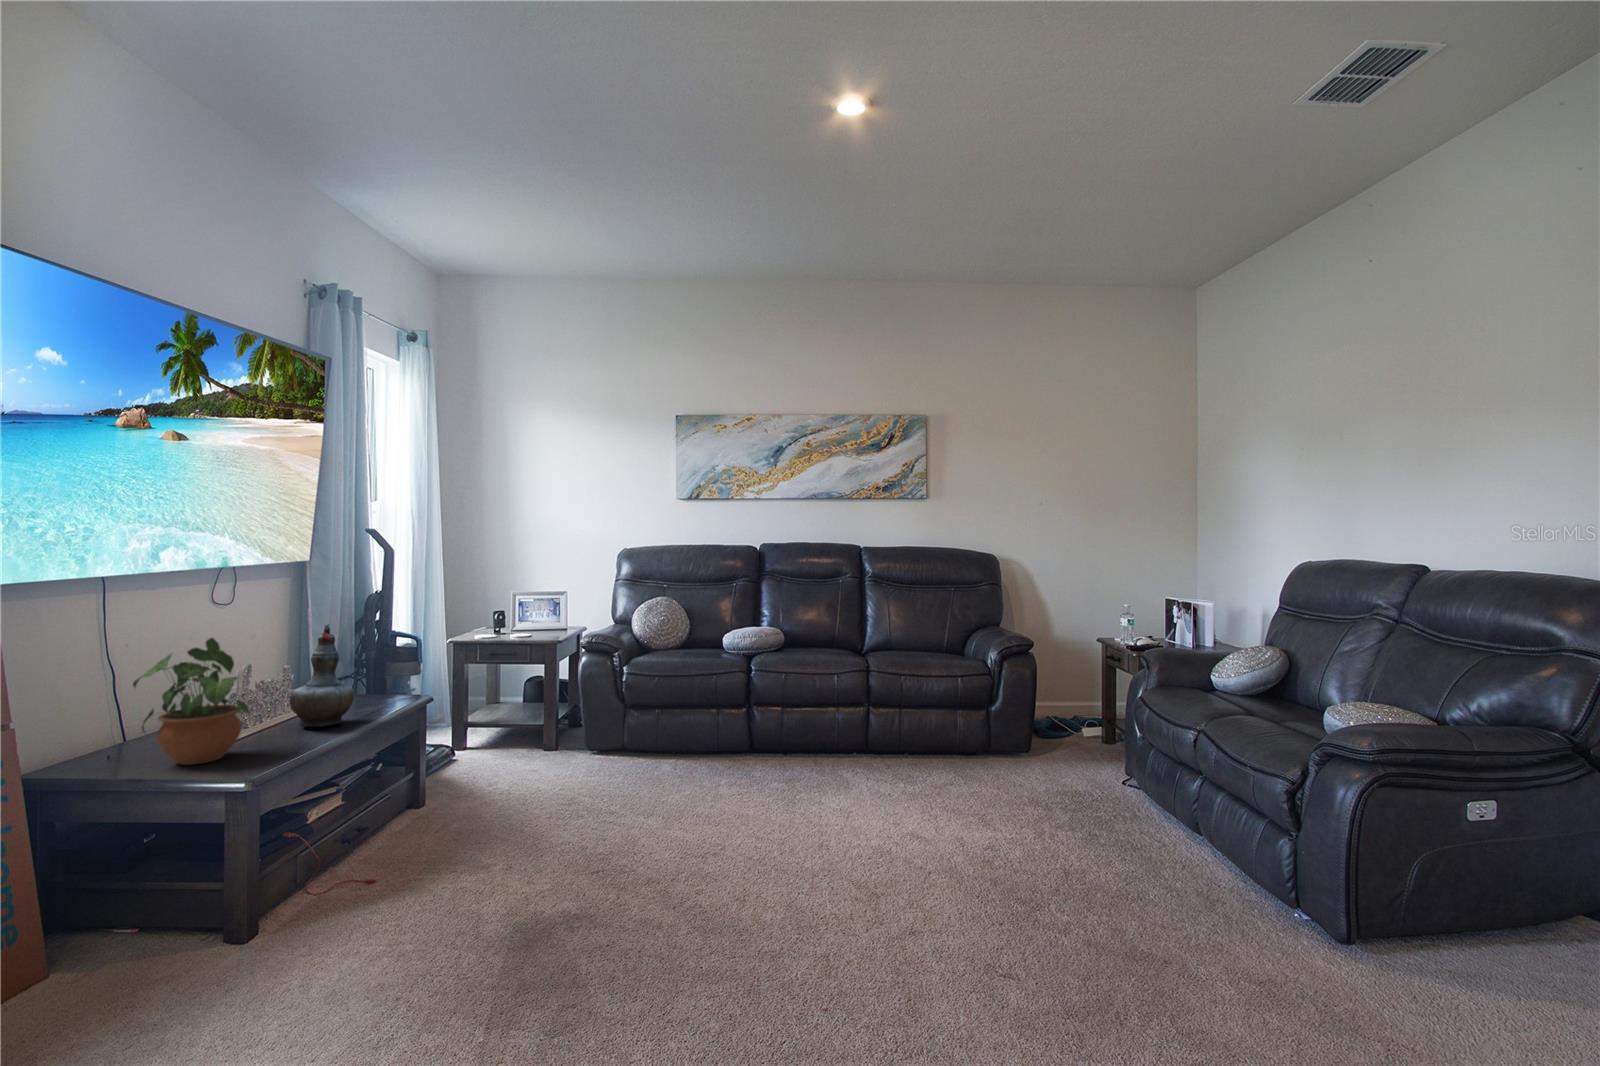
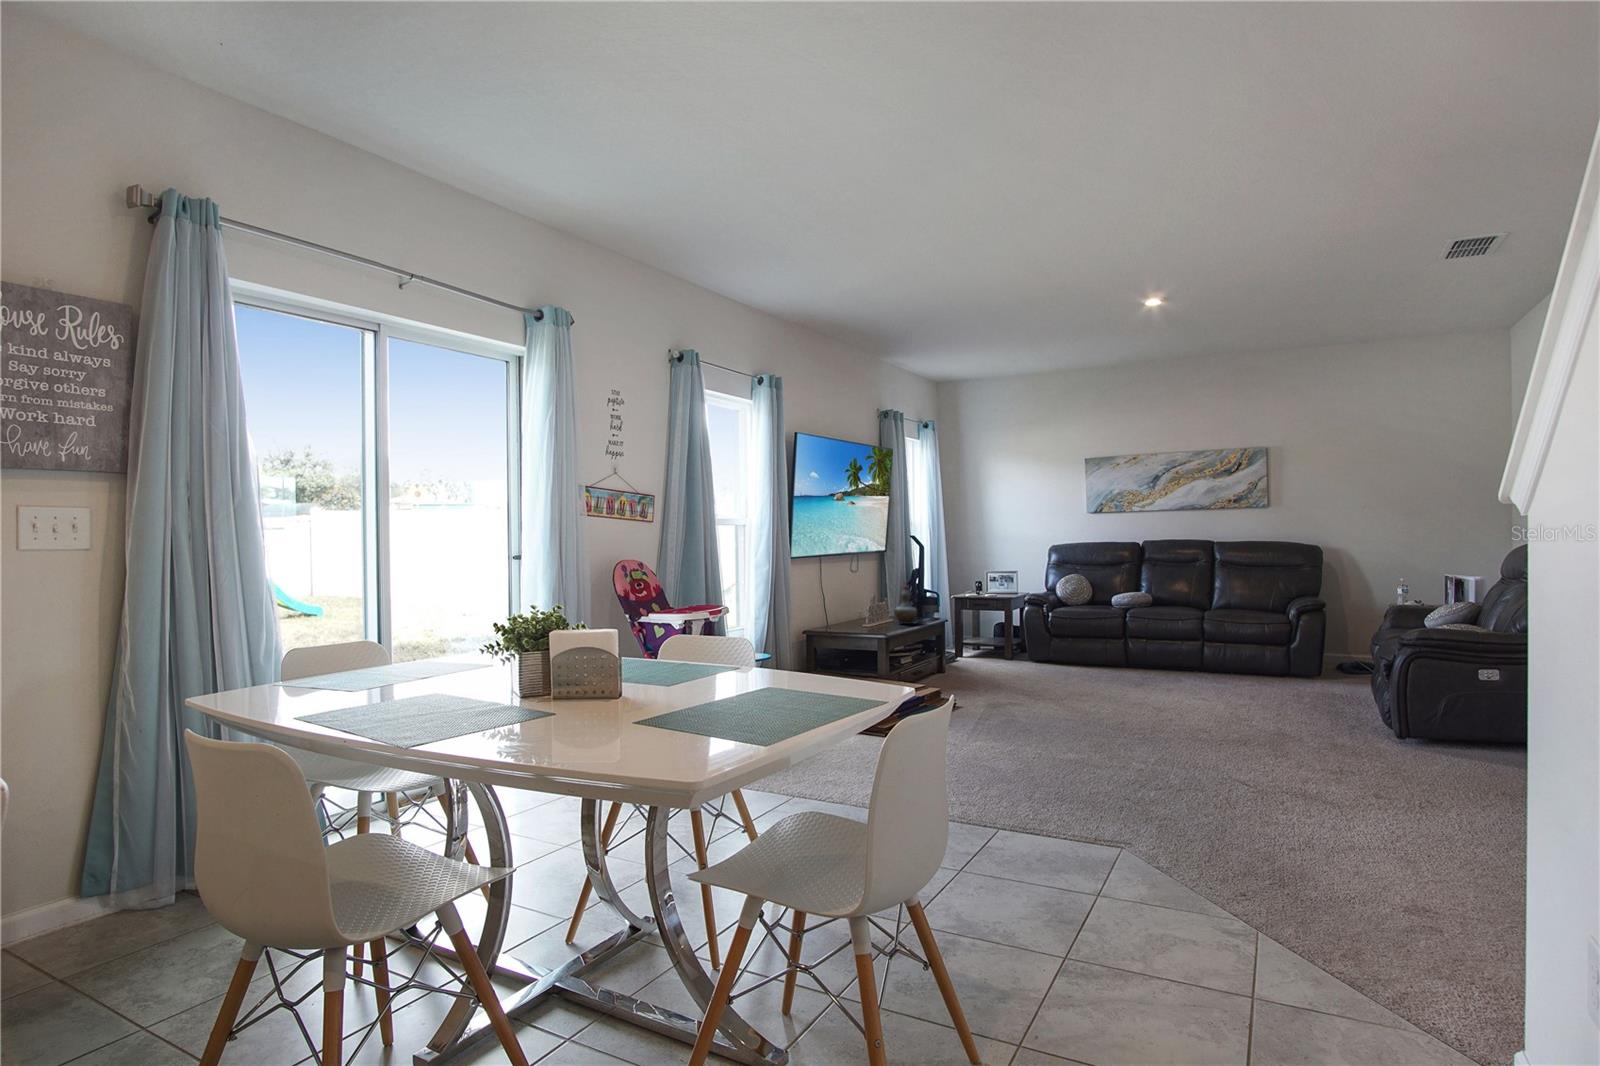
potted plant: present [133,638,249,765] -> none [850,583,885,629]

